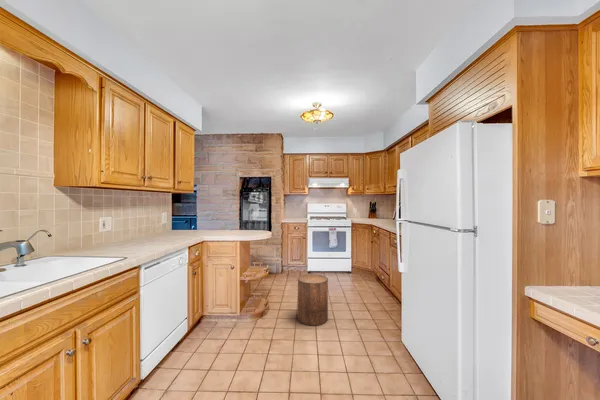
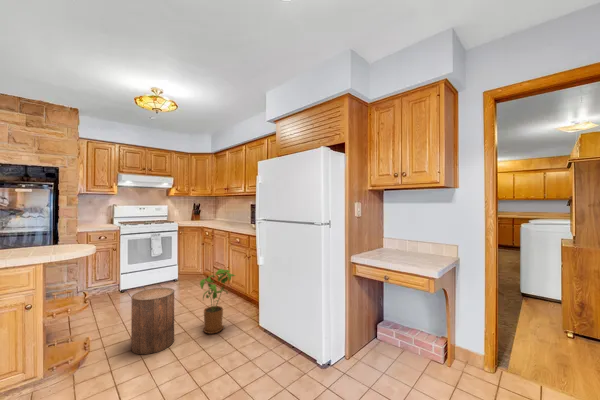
house plant: none [349,269,382,326] -> present [200,269,235,334]

